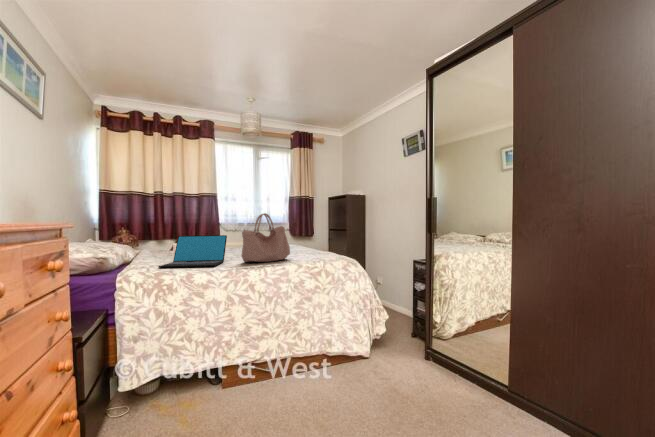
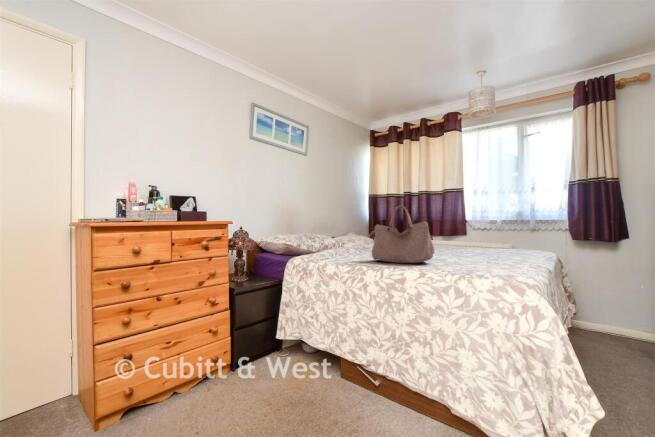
laptop: present [159,235,227,268] -> none [316,229,377,259]

